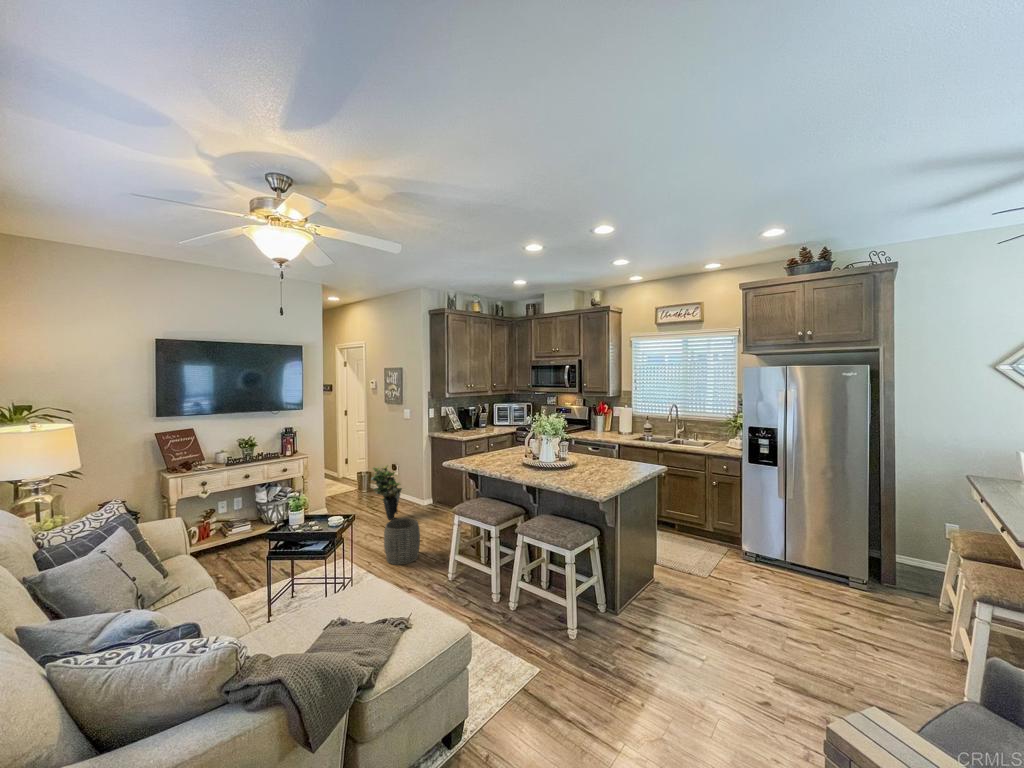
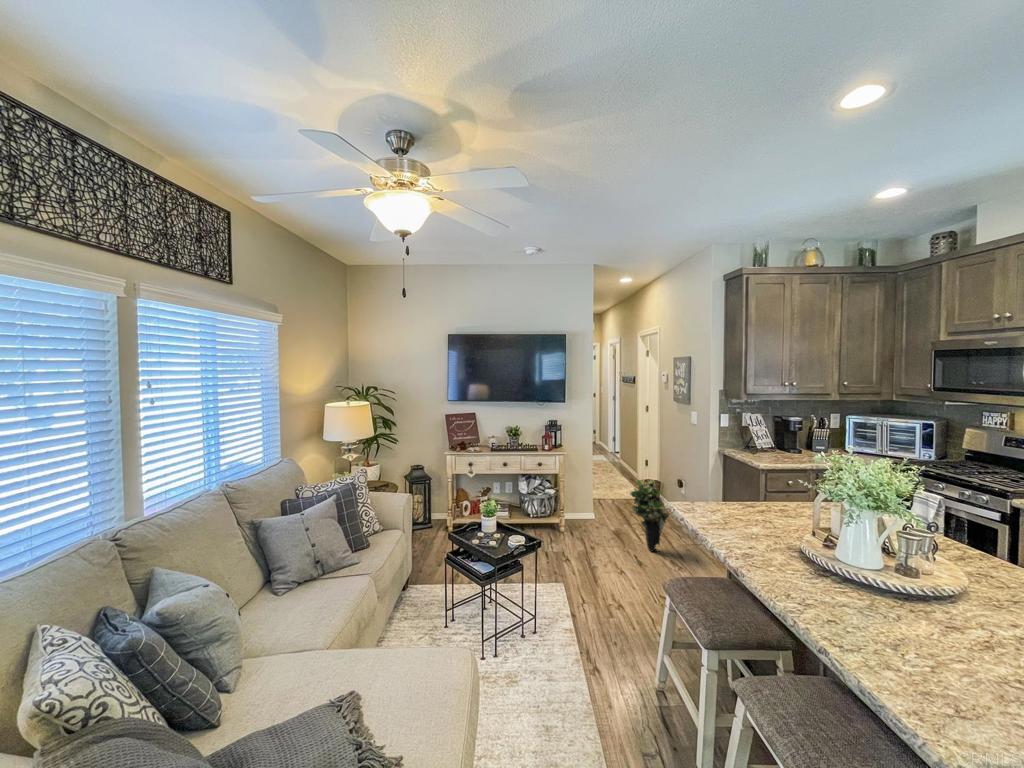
woven basket: present [384,518,420,565] -> none [599,558,647,626]

